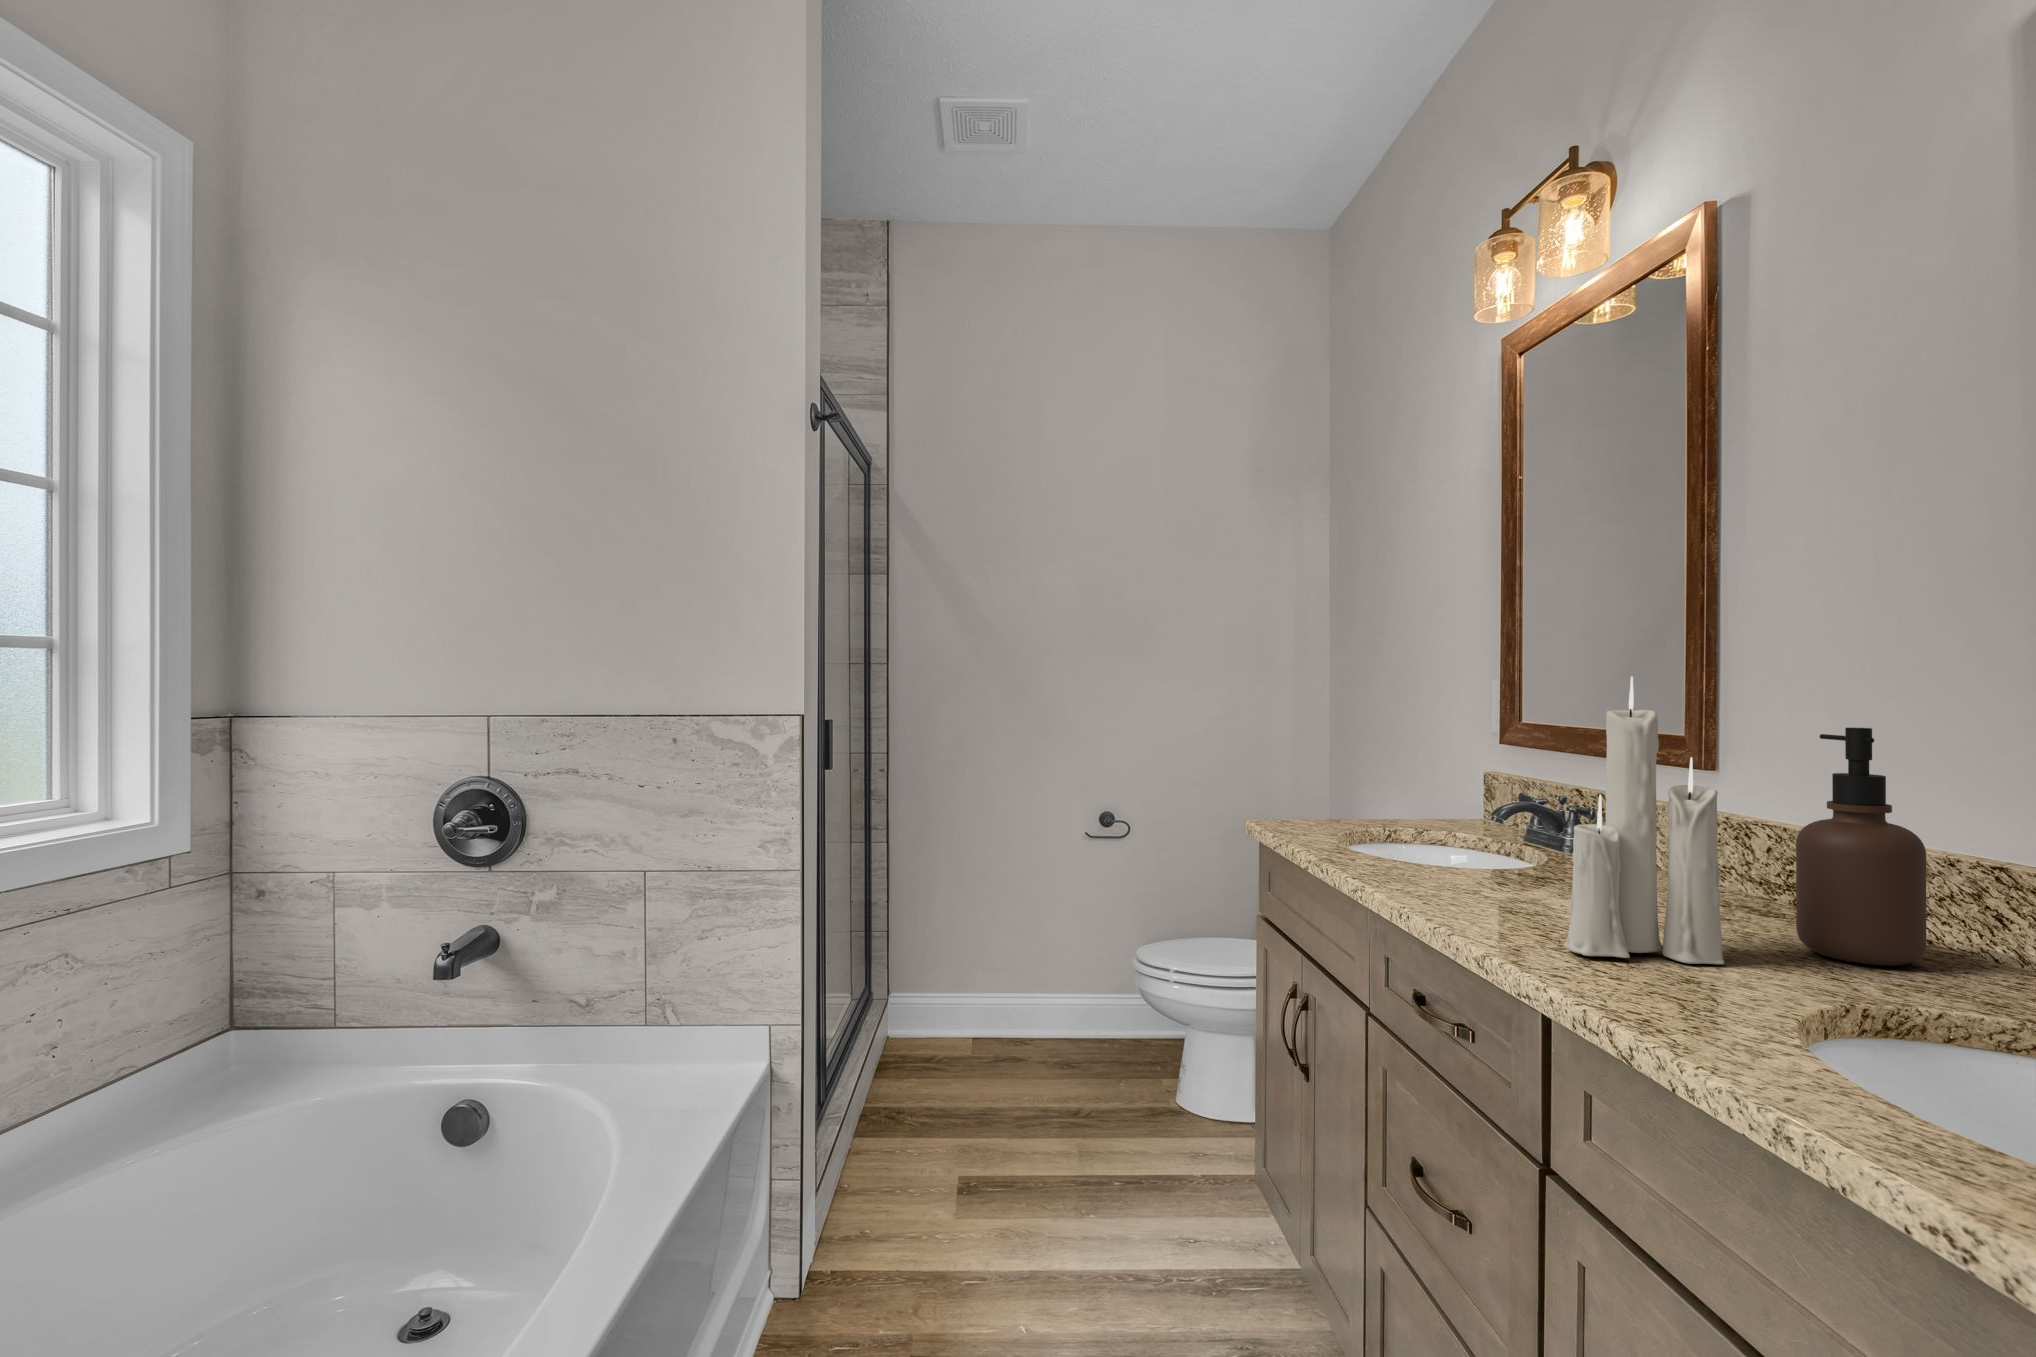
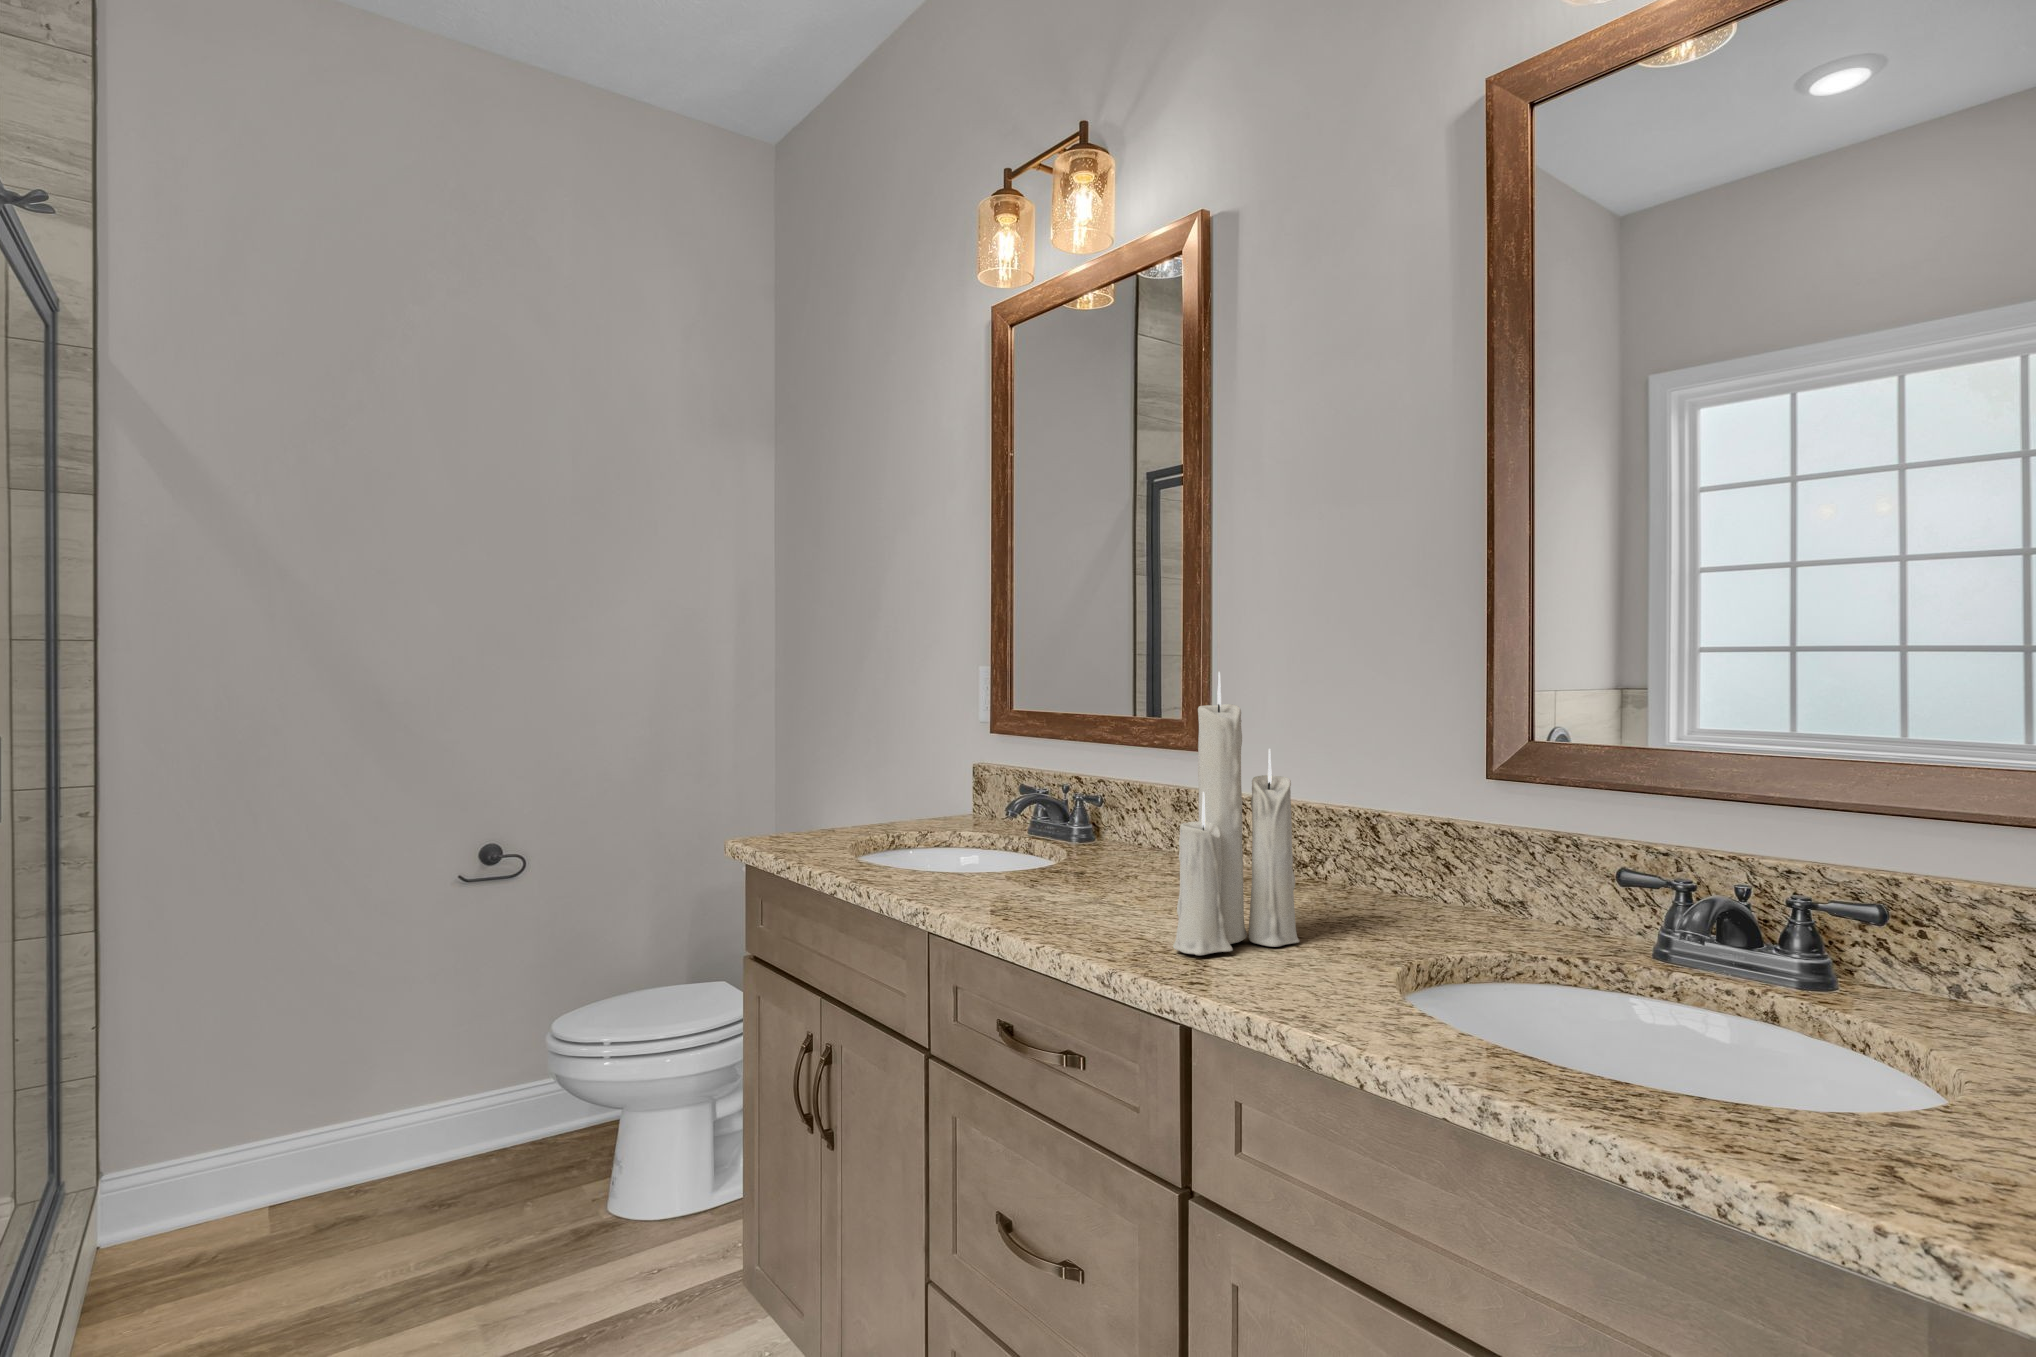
soap dispenser: present [1796,728,1927,966] -> none [1324,713,1417,921]

